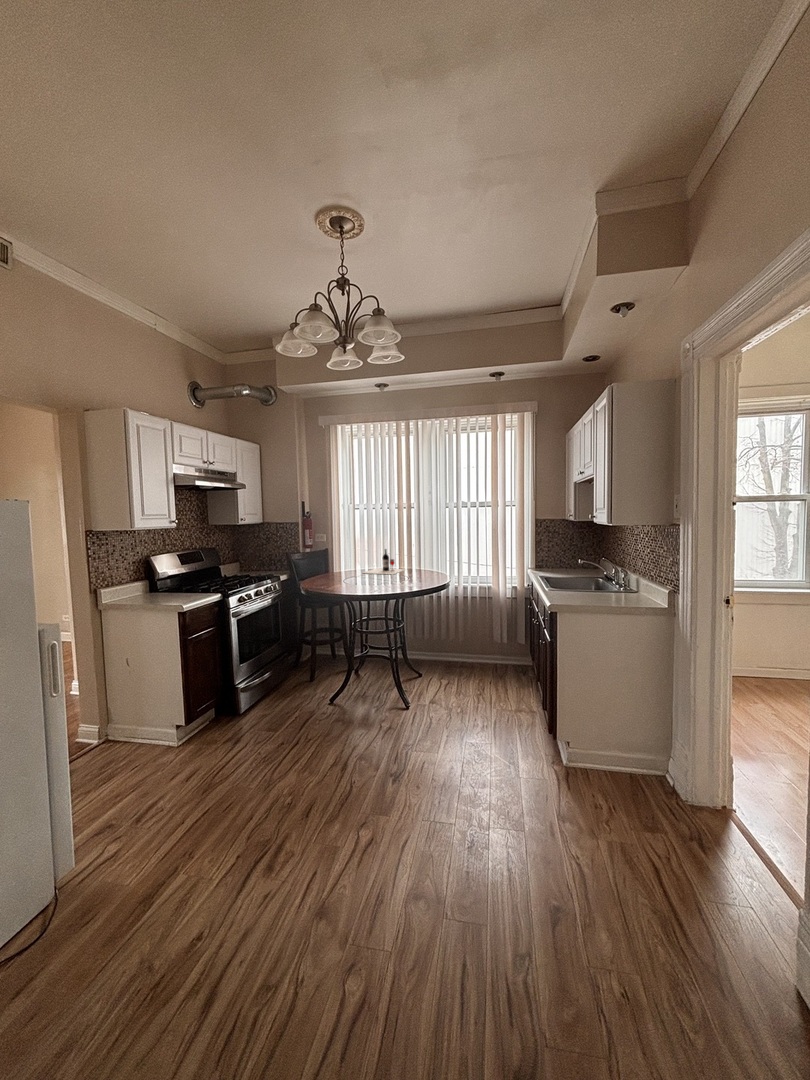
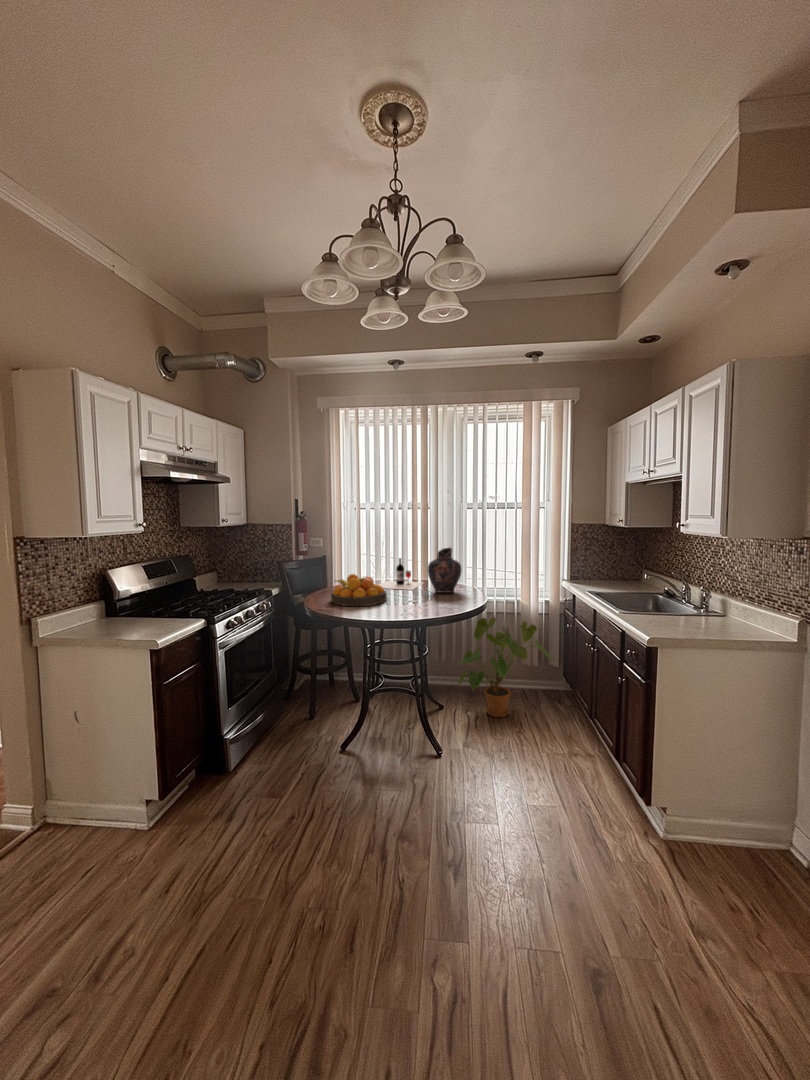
vase: none [404,539,432,576] -> present [428,548,462,593]
fruit bowl: none [322,561,367,586] -> present [331,574,387,606]
house plant: none [432,599,513,682] -> present [458,617,552,717]

